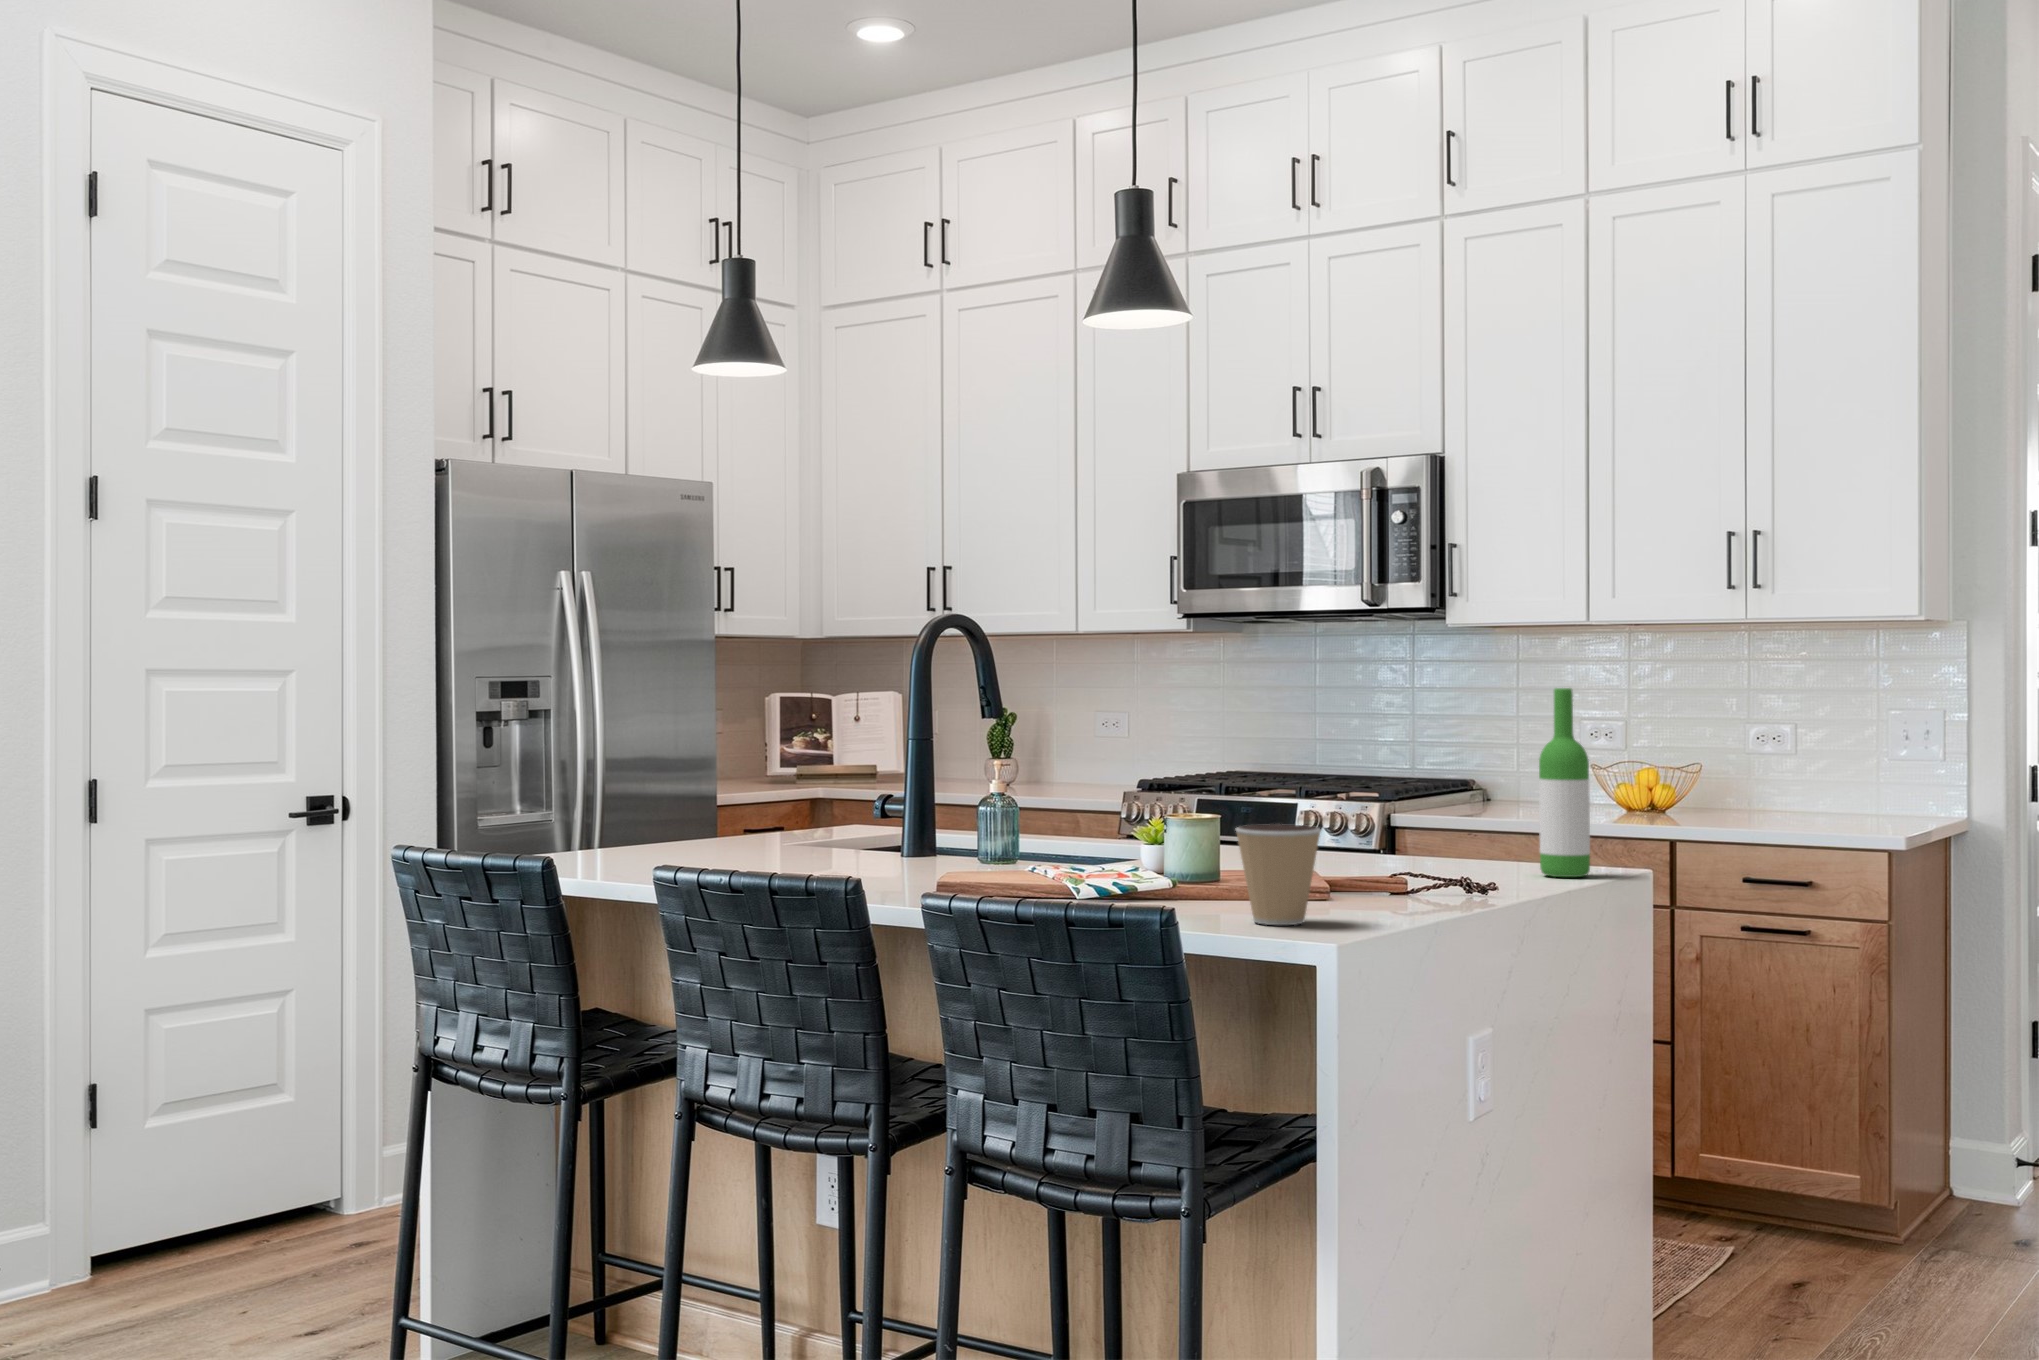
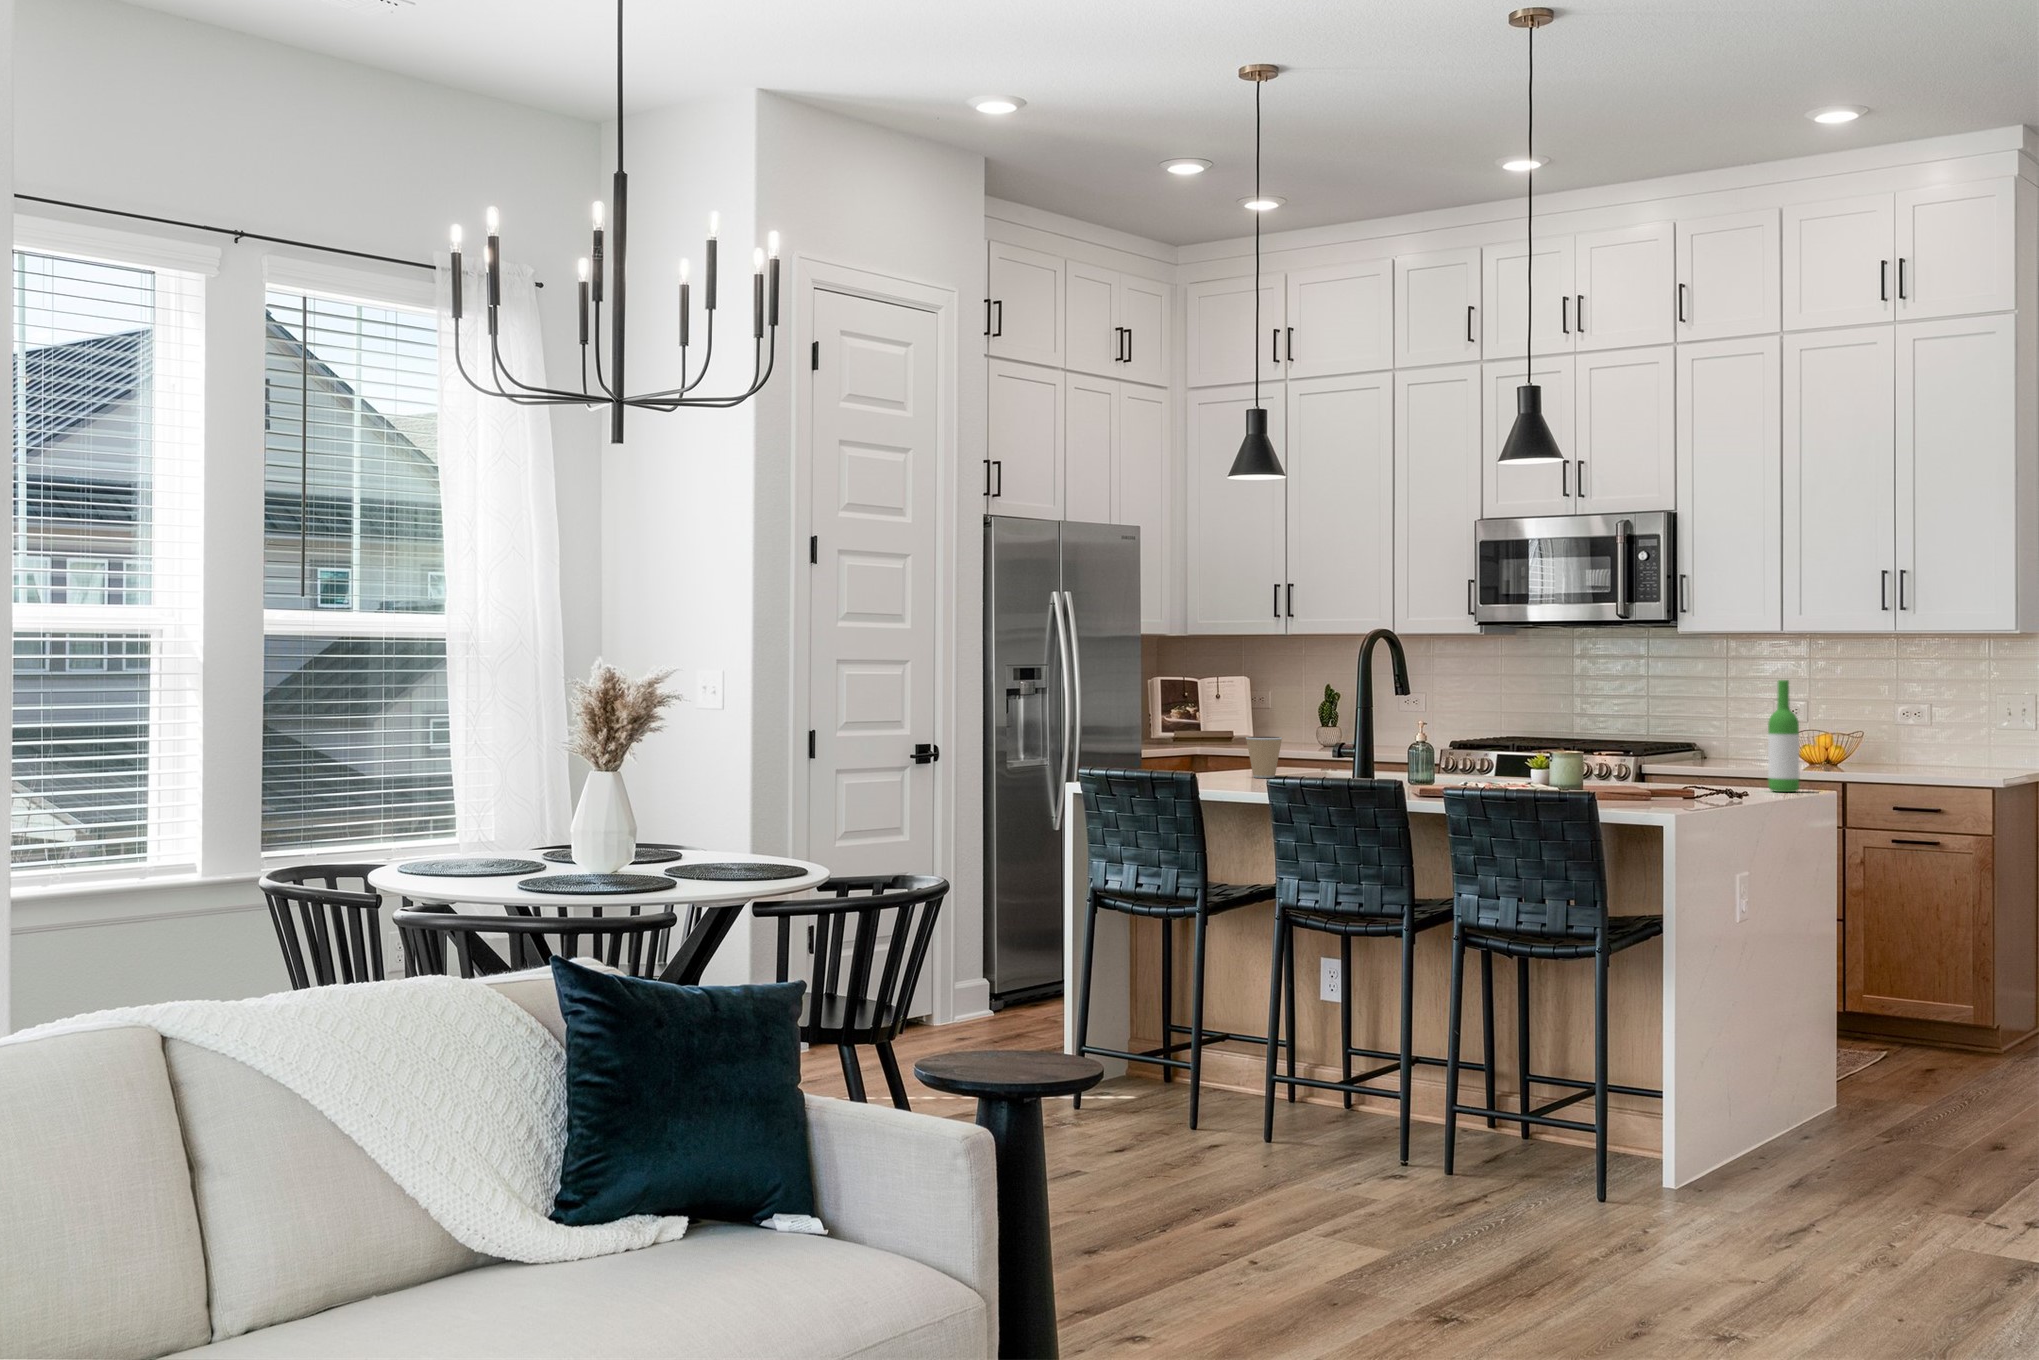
coffee cup: present [1236,824,1321,925] -> present [1246,736,1282,778]

